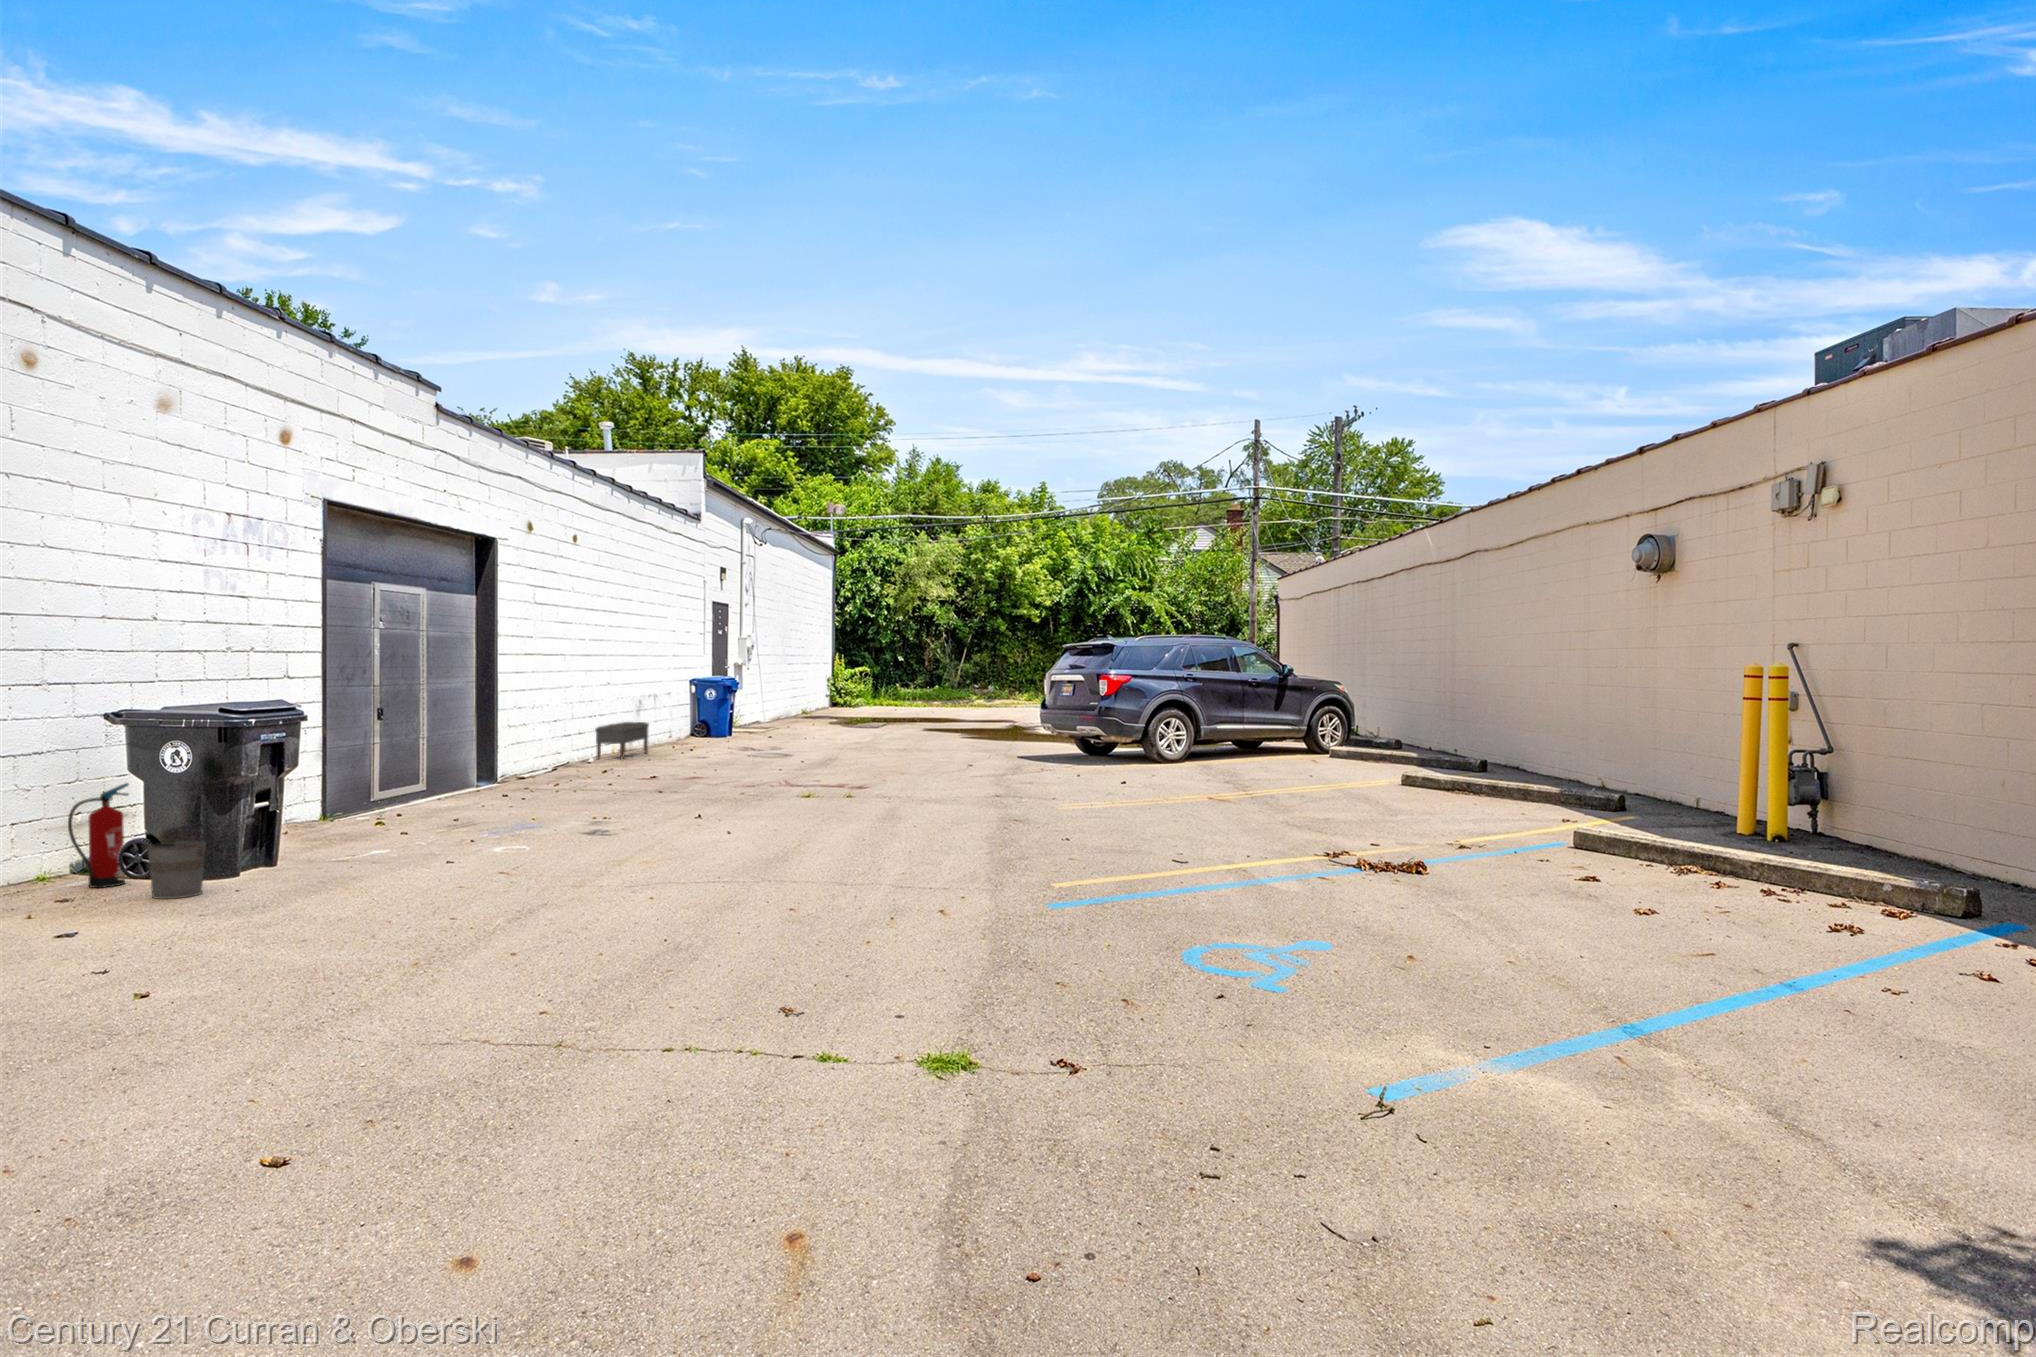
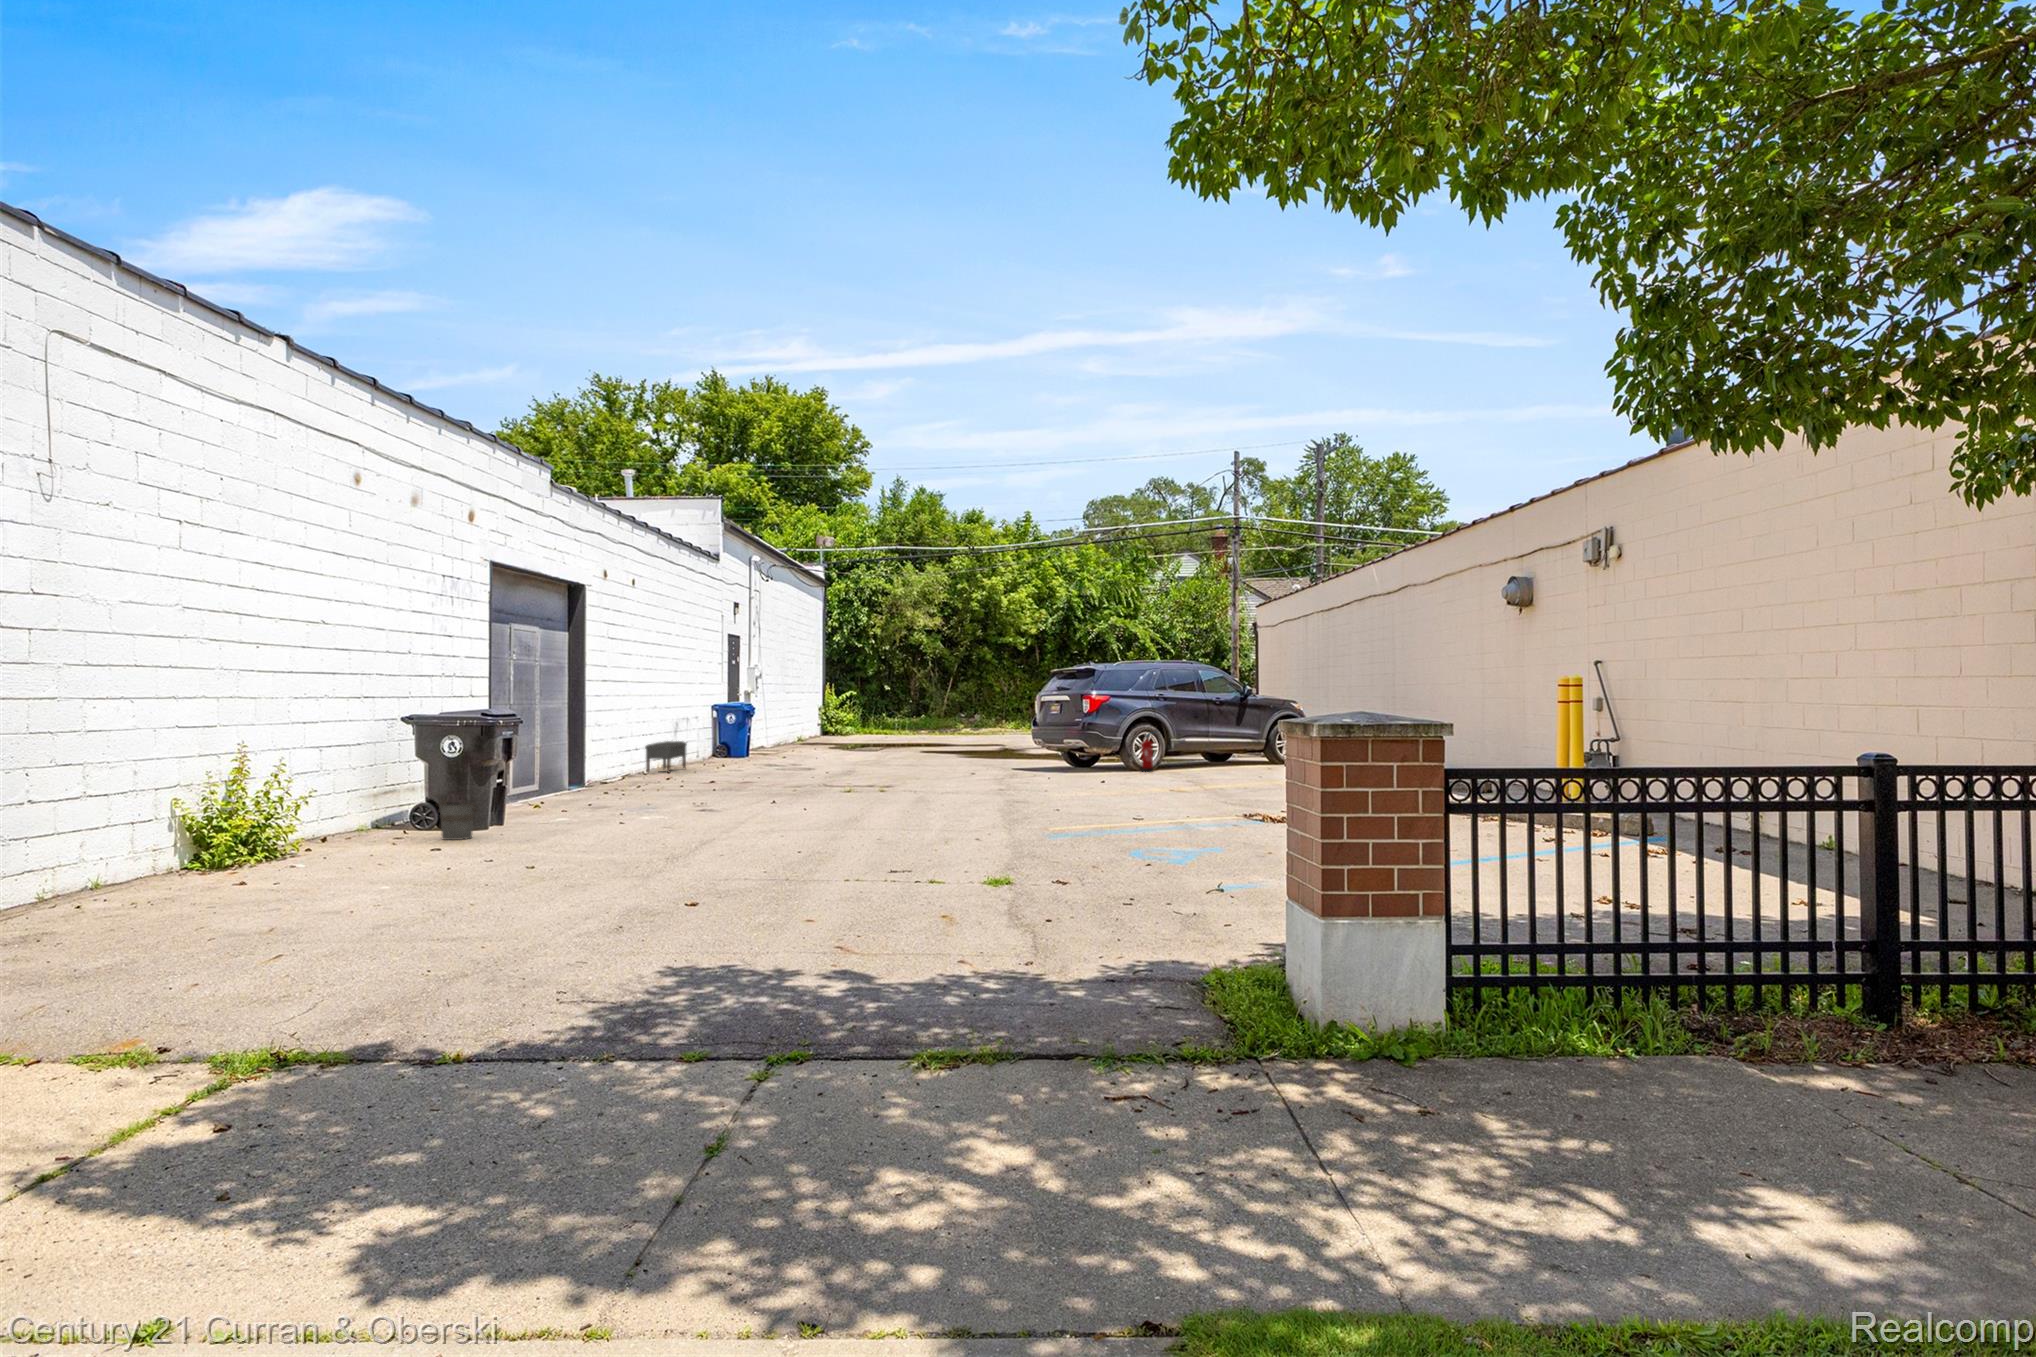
fire extinguisher: present [68,783,129,888] -> present [1134,733,1153,772]

